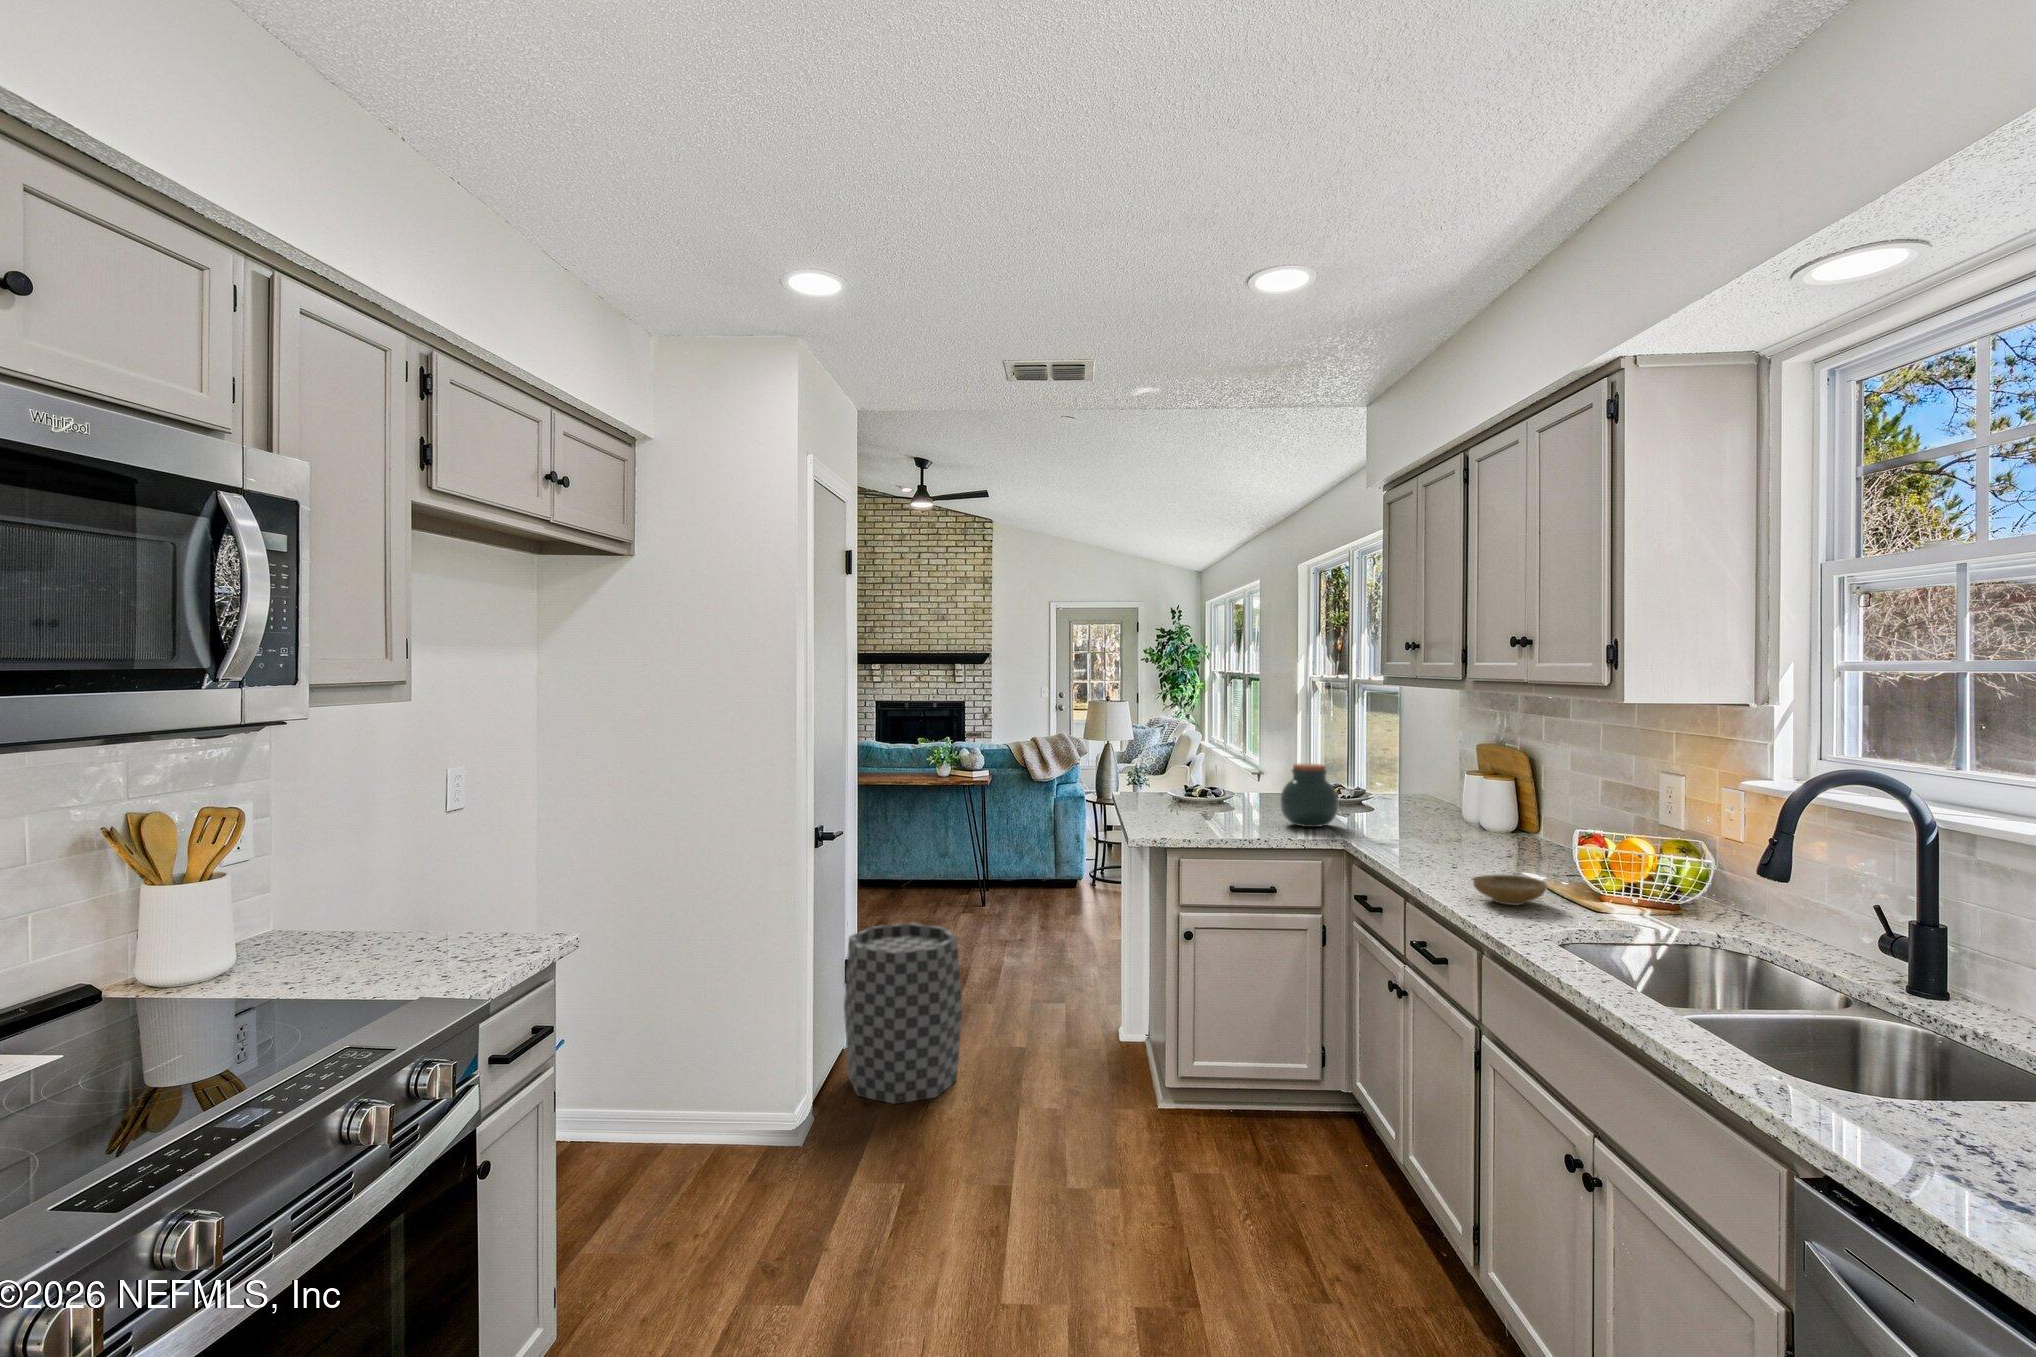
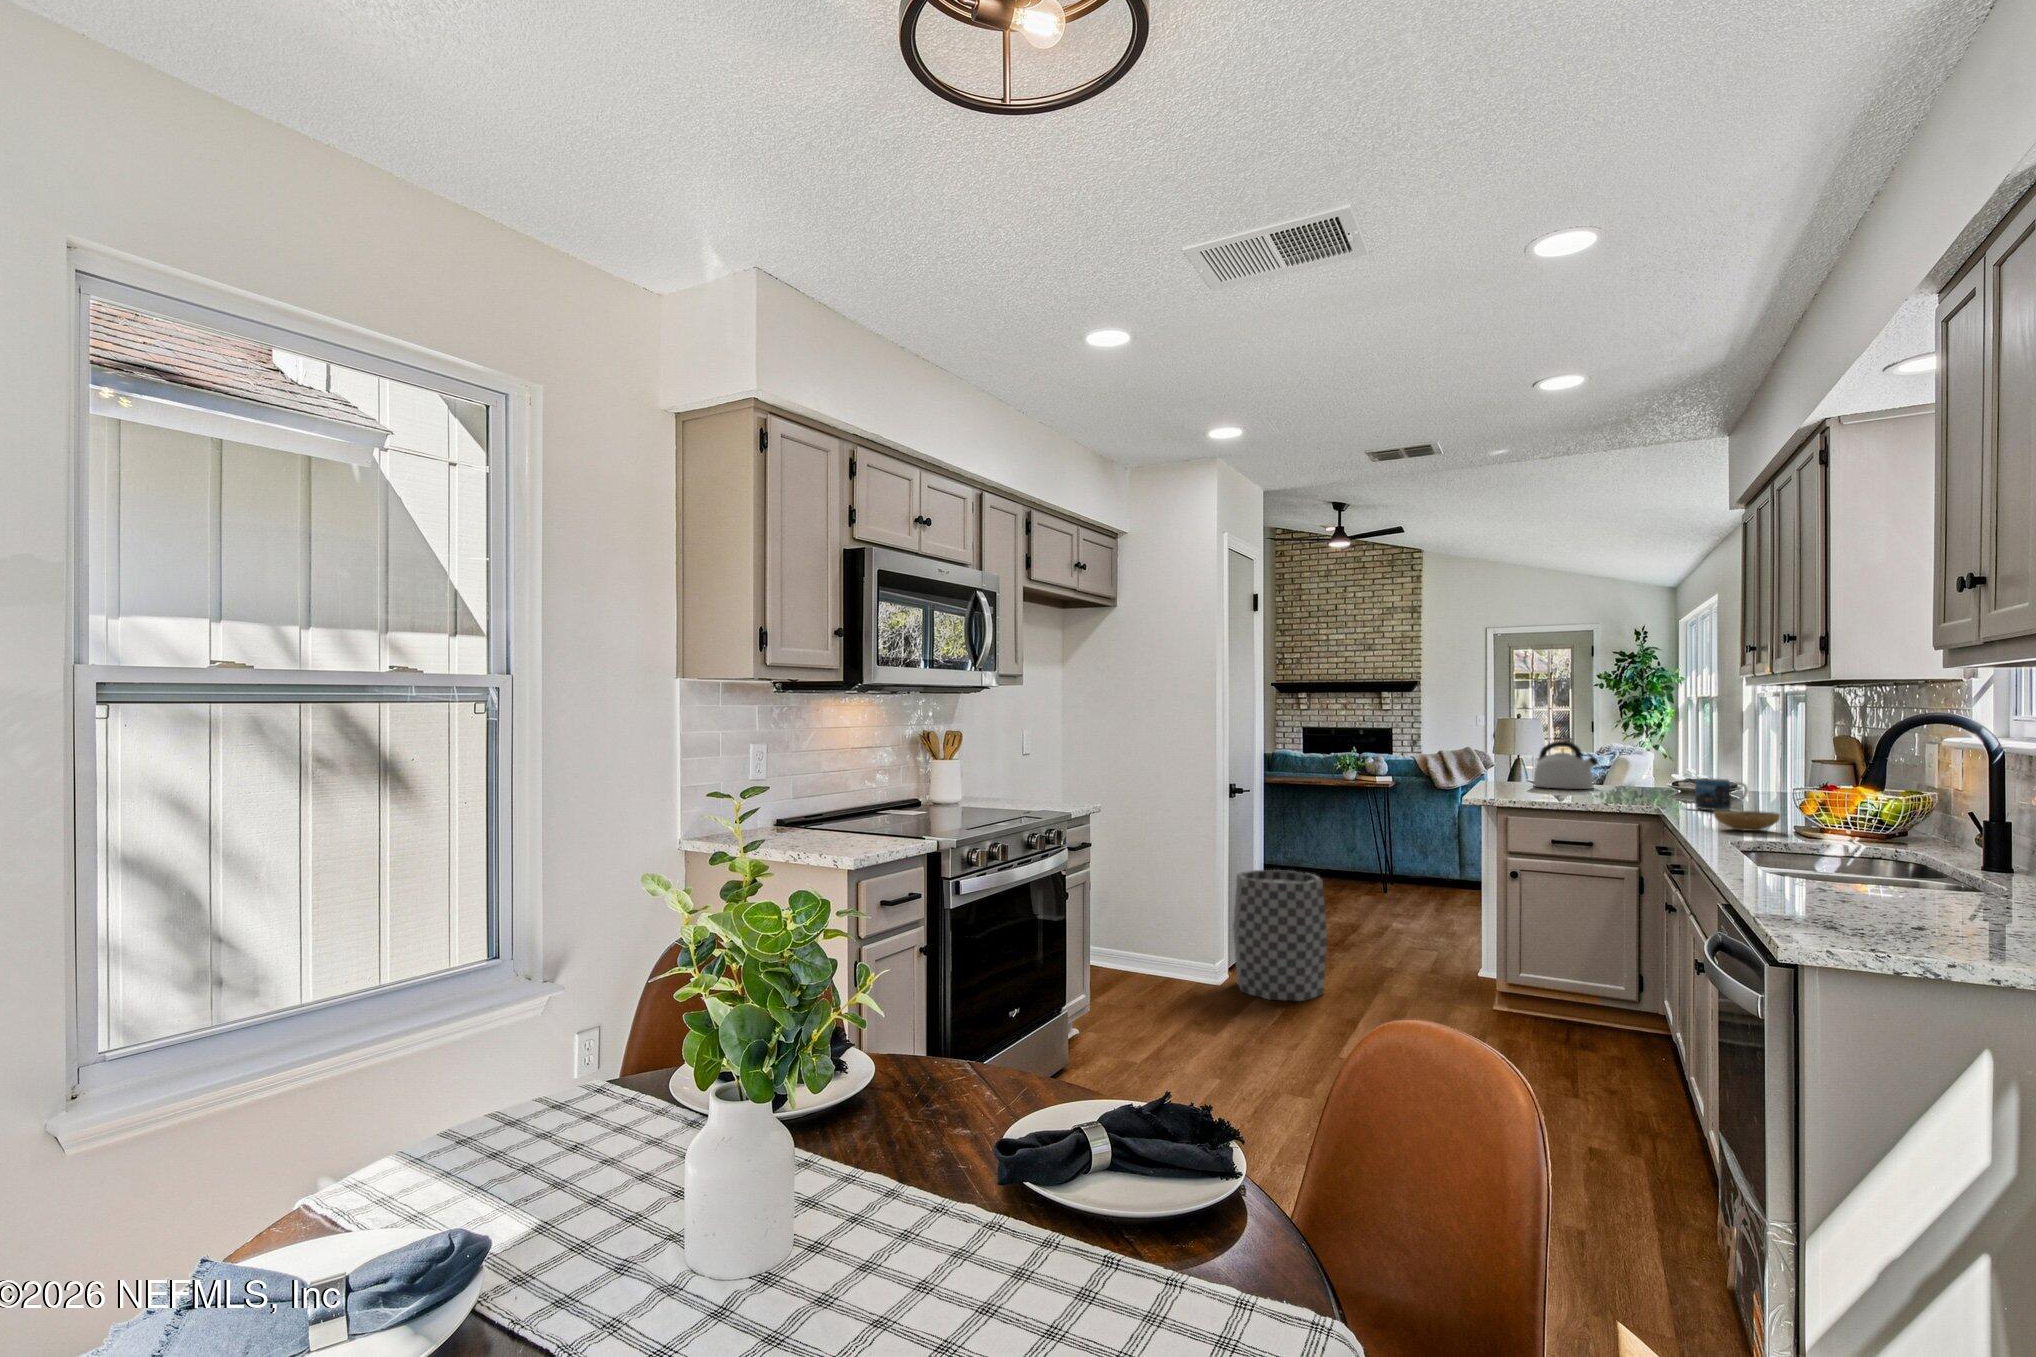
kettle: none [1181,753,1249,809] -> present [1533,741,1598,789]
jar: present [1280,764,1338,827] -> none [1610,744,1668,798]
mug: none [1391,812,1443,852] -> present [1695,778,1748,811]

